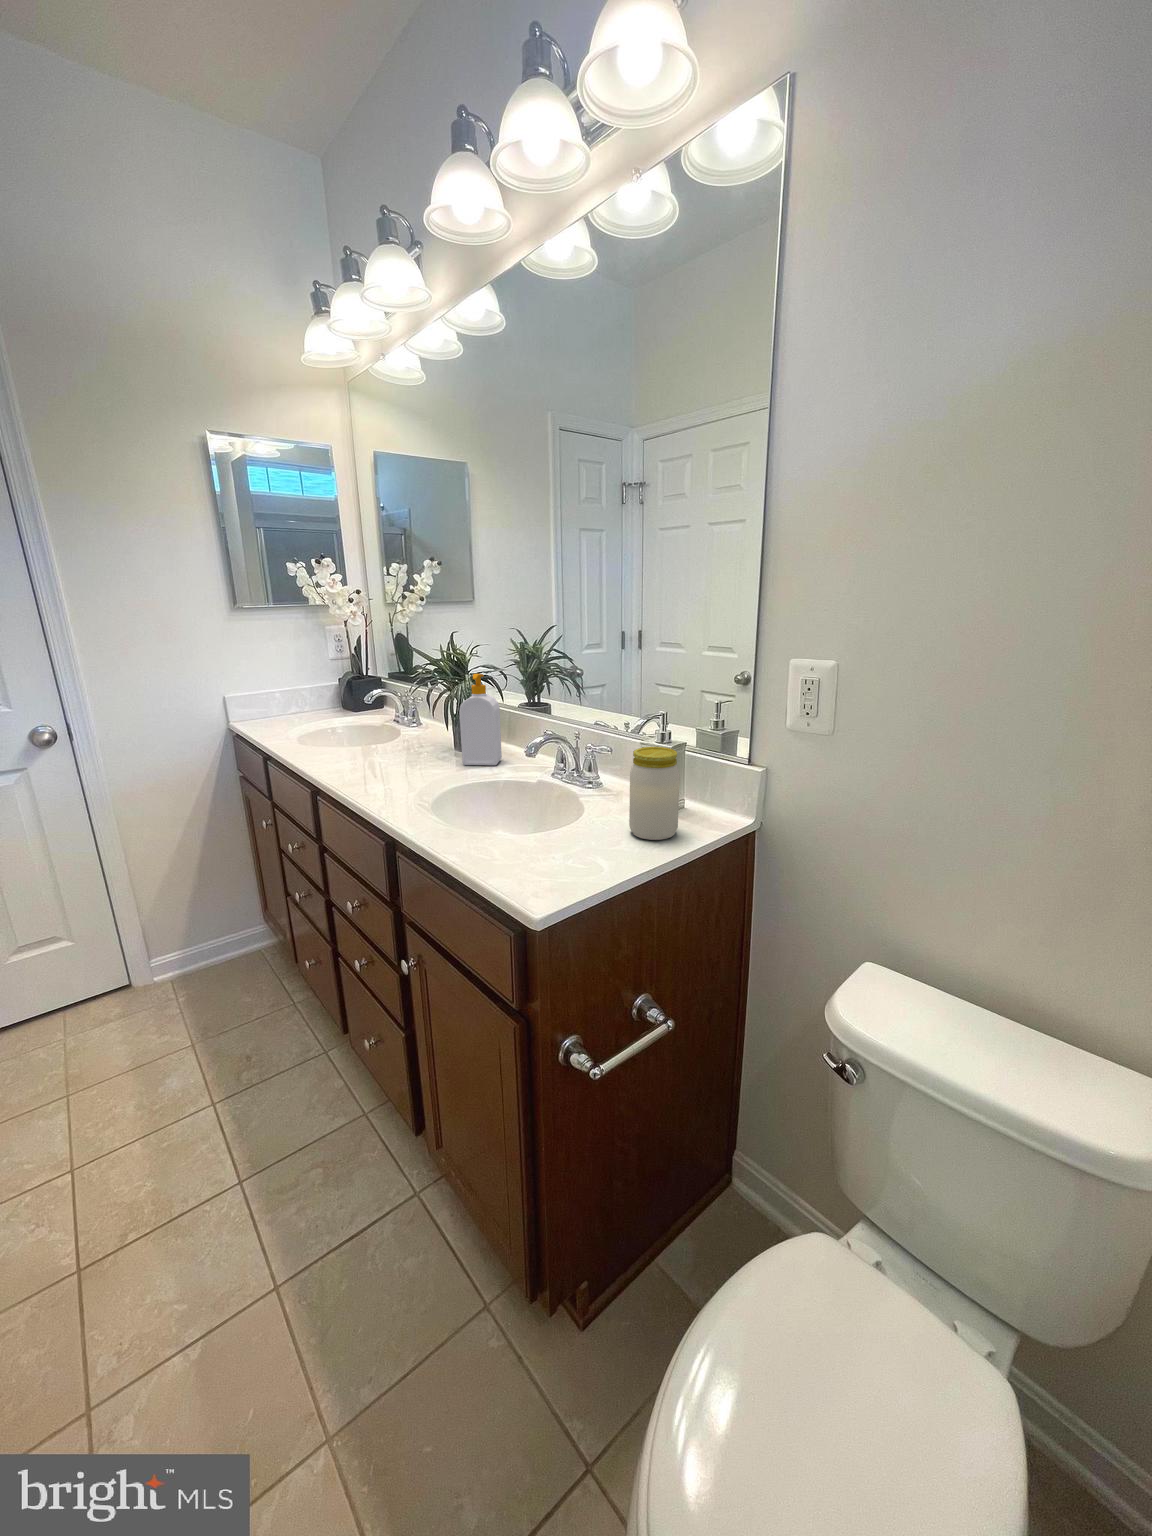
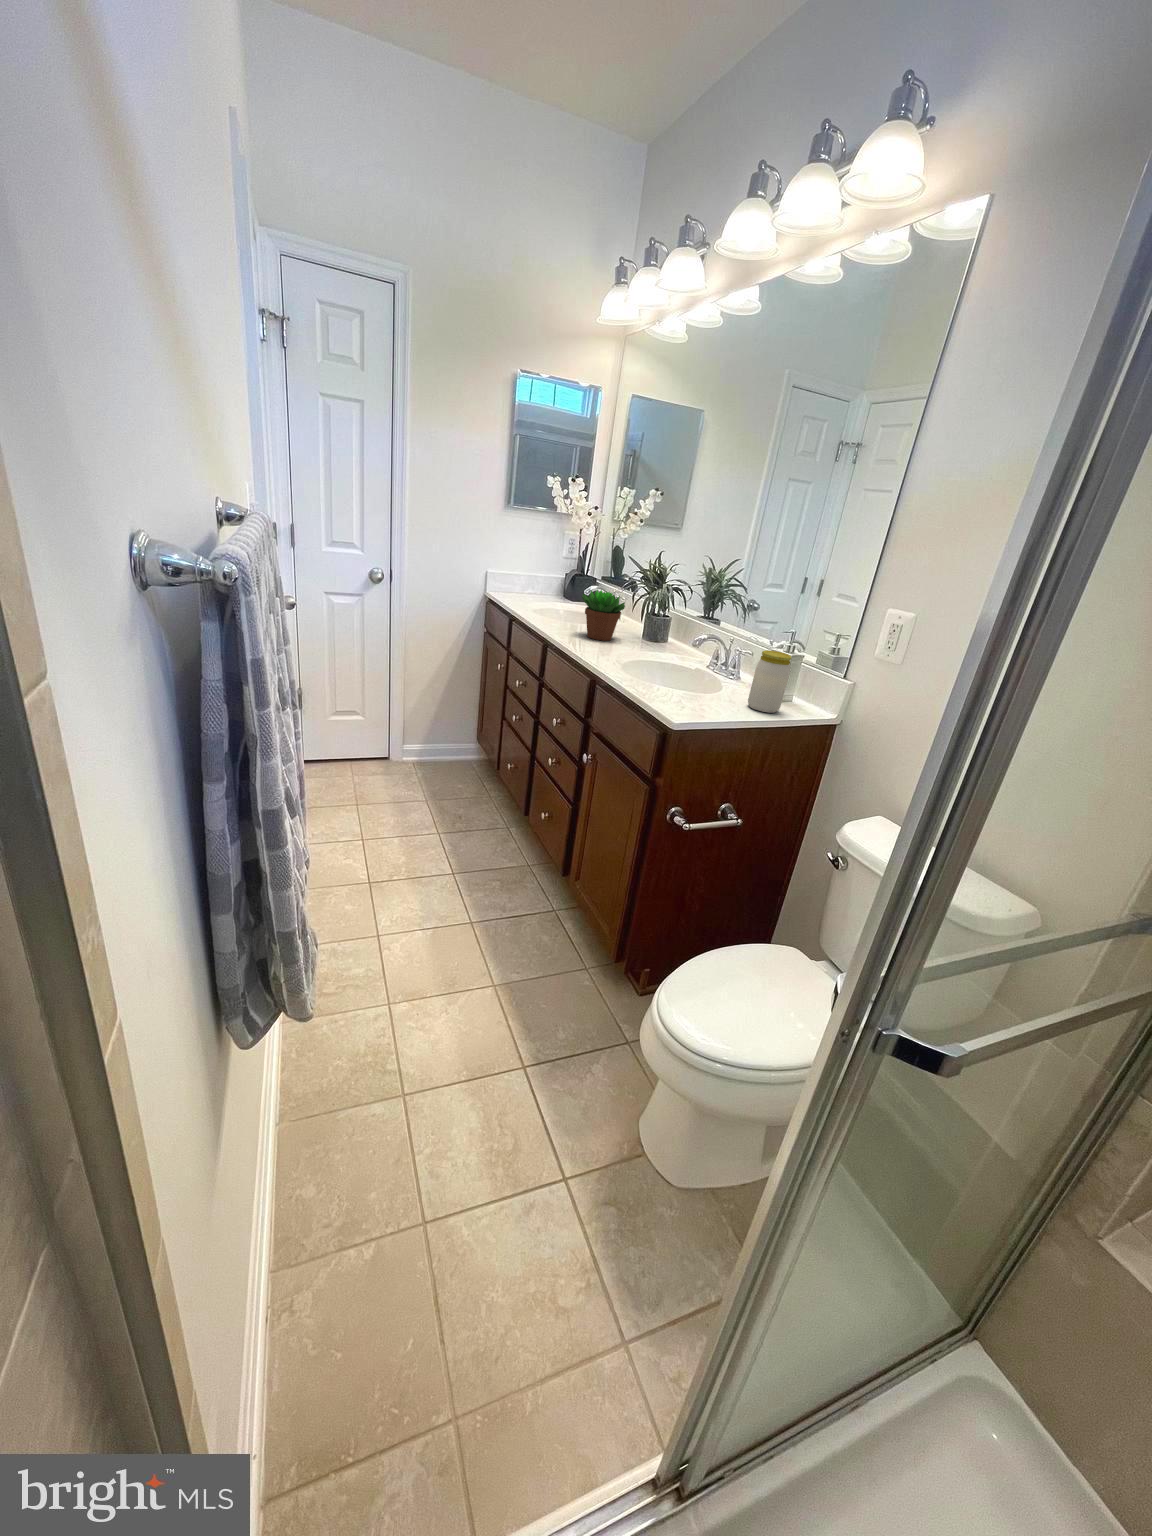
soap bottle: present [459,674,502,765] -> none [647,584,682,654]
succulent plant: none [351,696,420,767] -> present [582,590,625,641]

